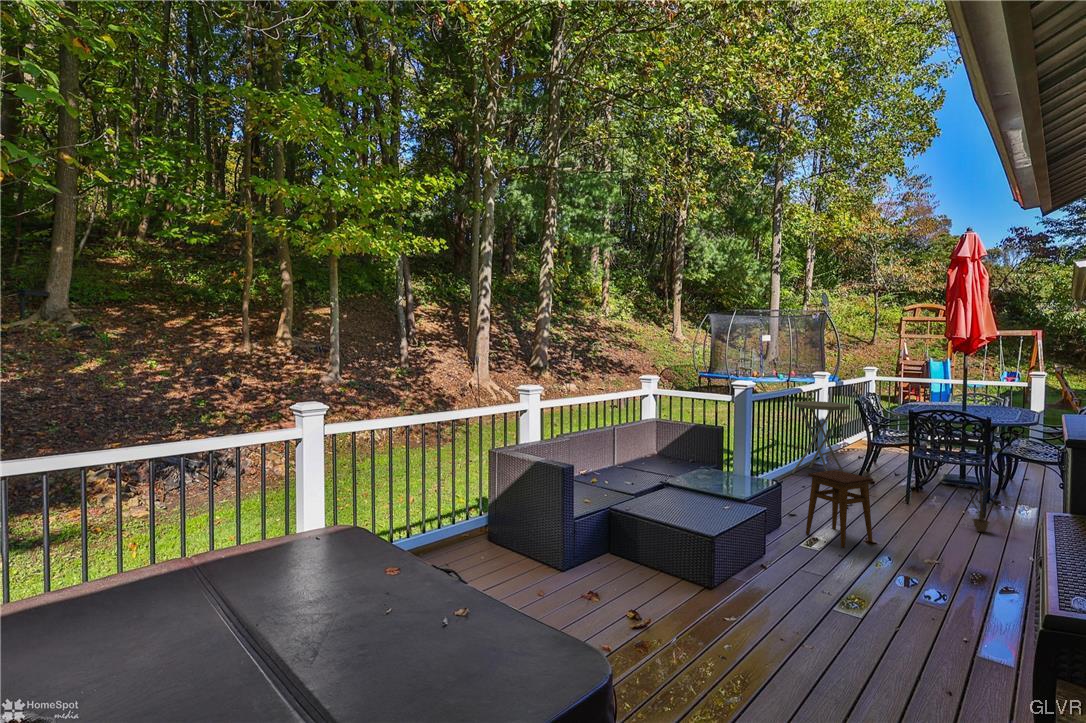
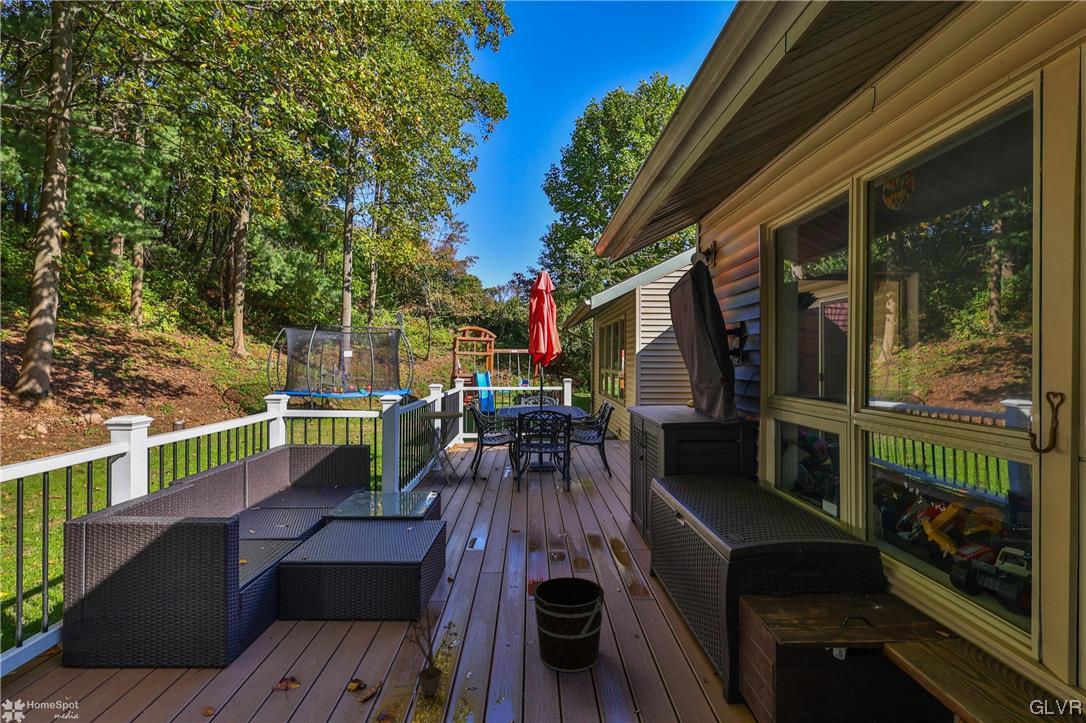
stool: present [806,470,873,547] -> none [464,475,519,549]
decorative plant: present [958,485,1001,532] -> present [395,607,458,696]
bucket: none [806,568,886,665] -> present [534,577,604,672]

